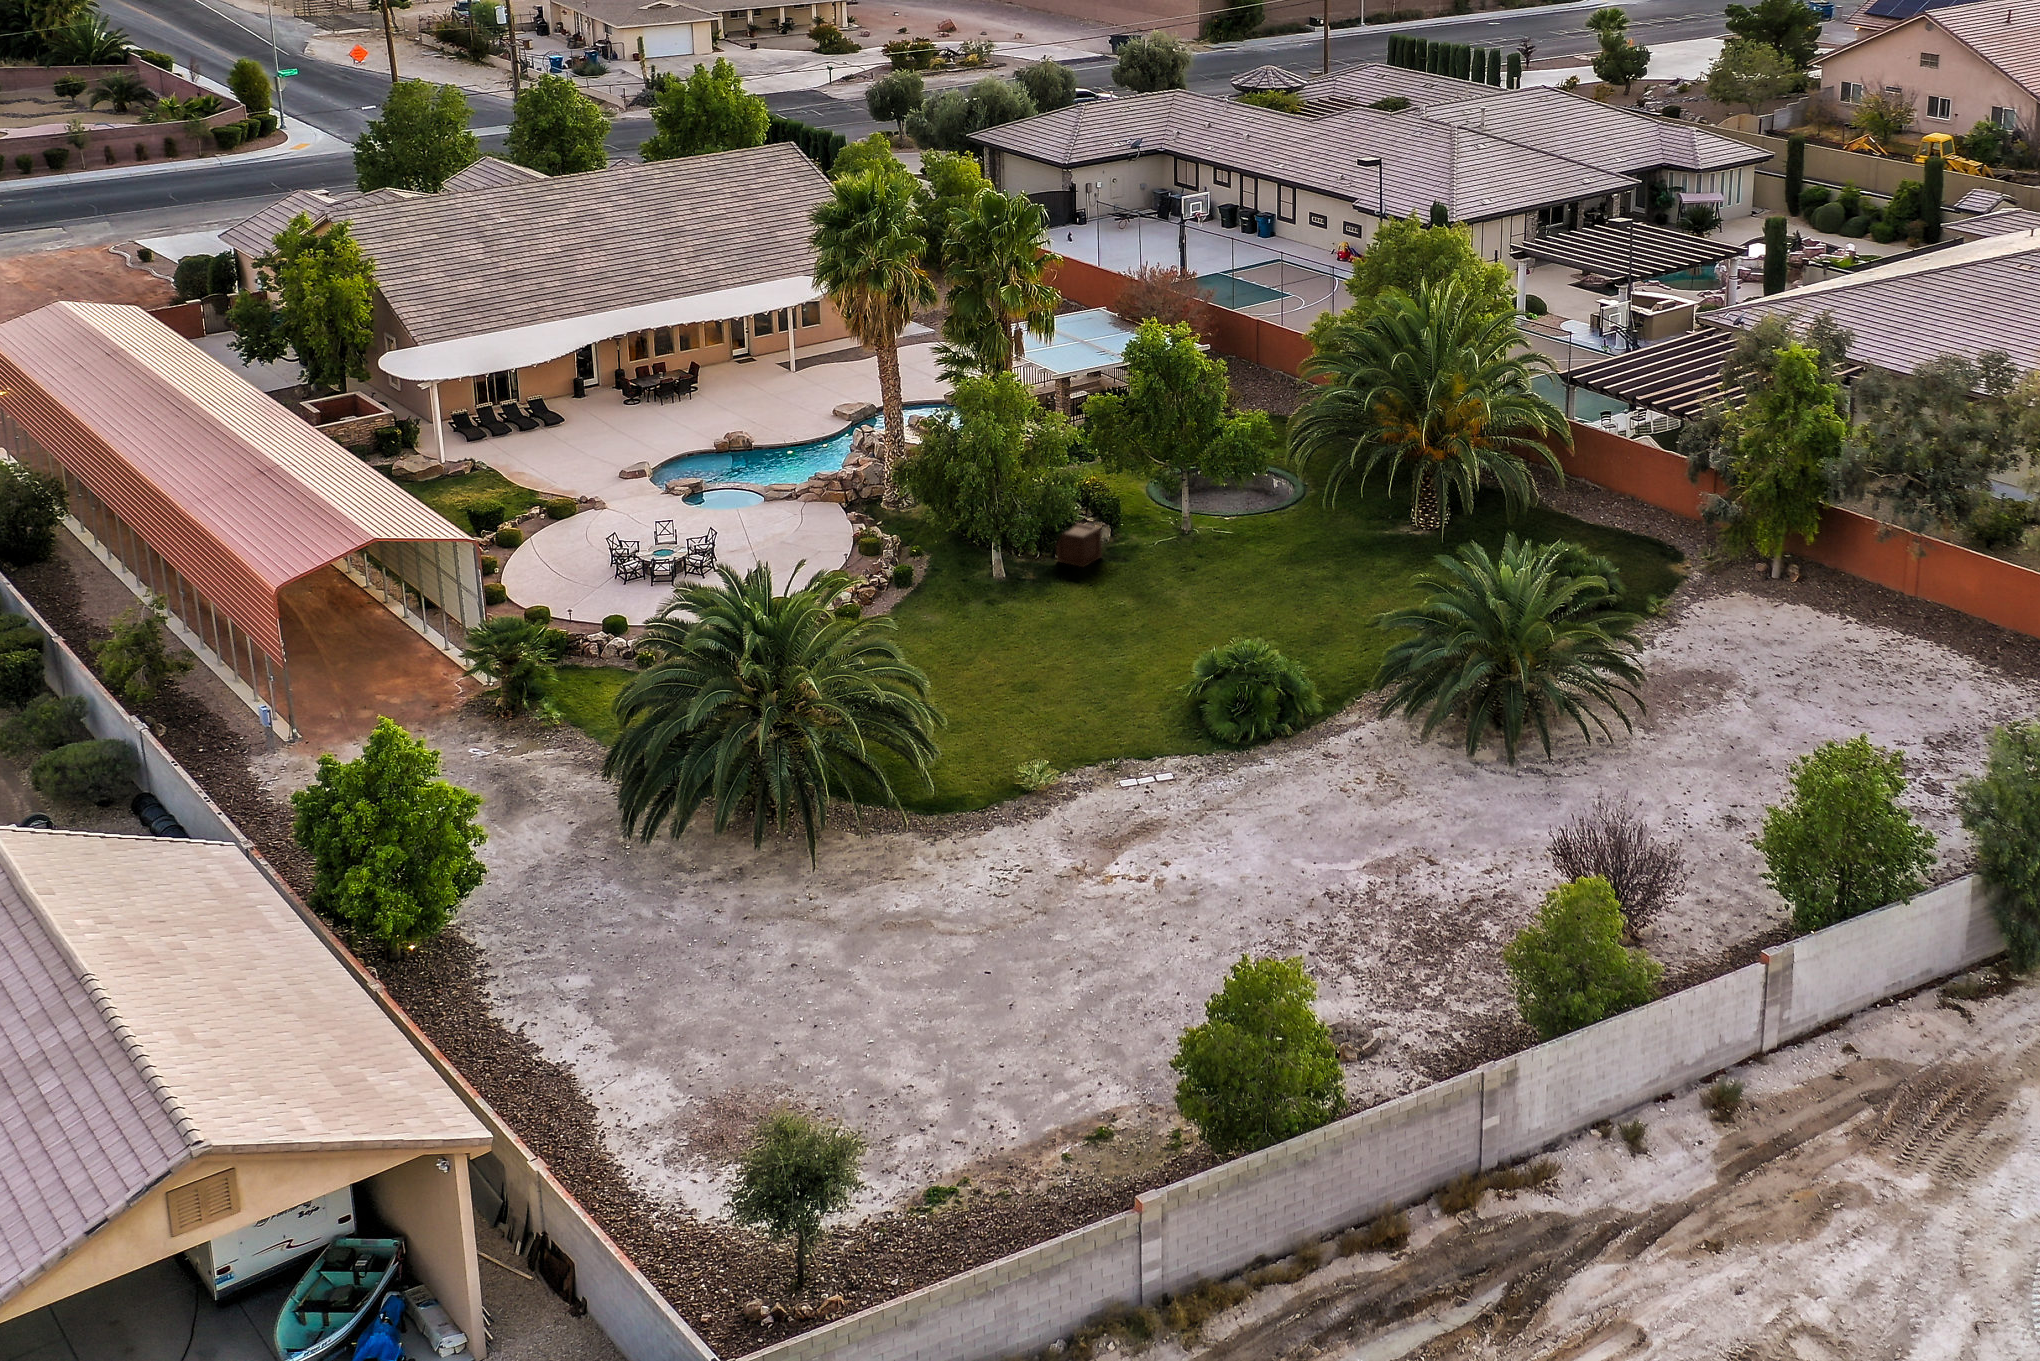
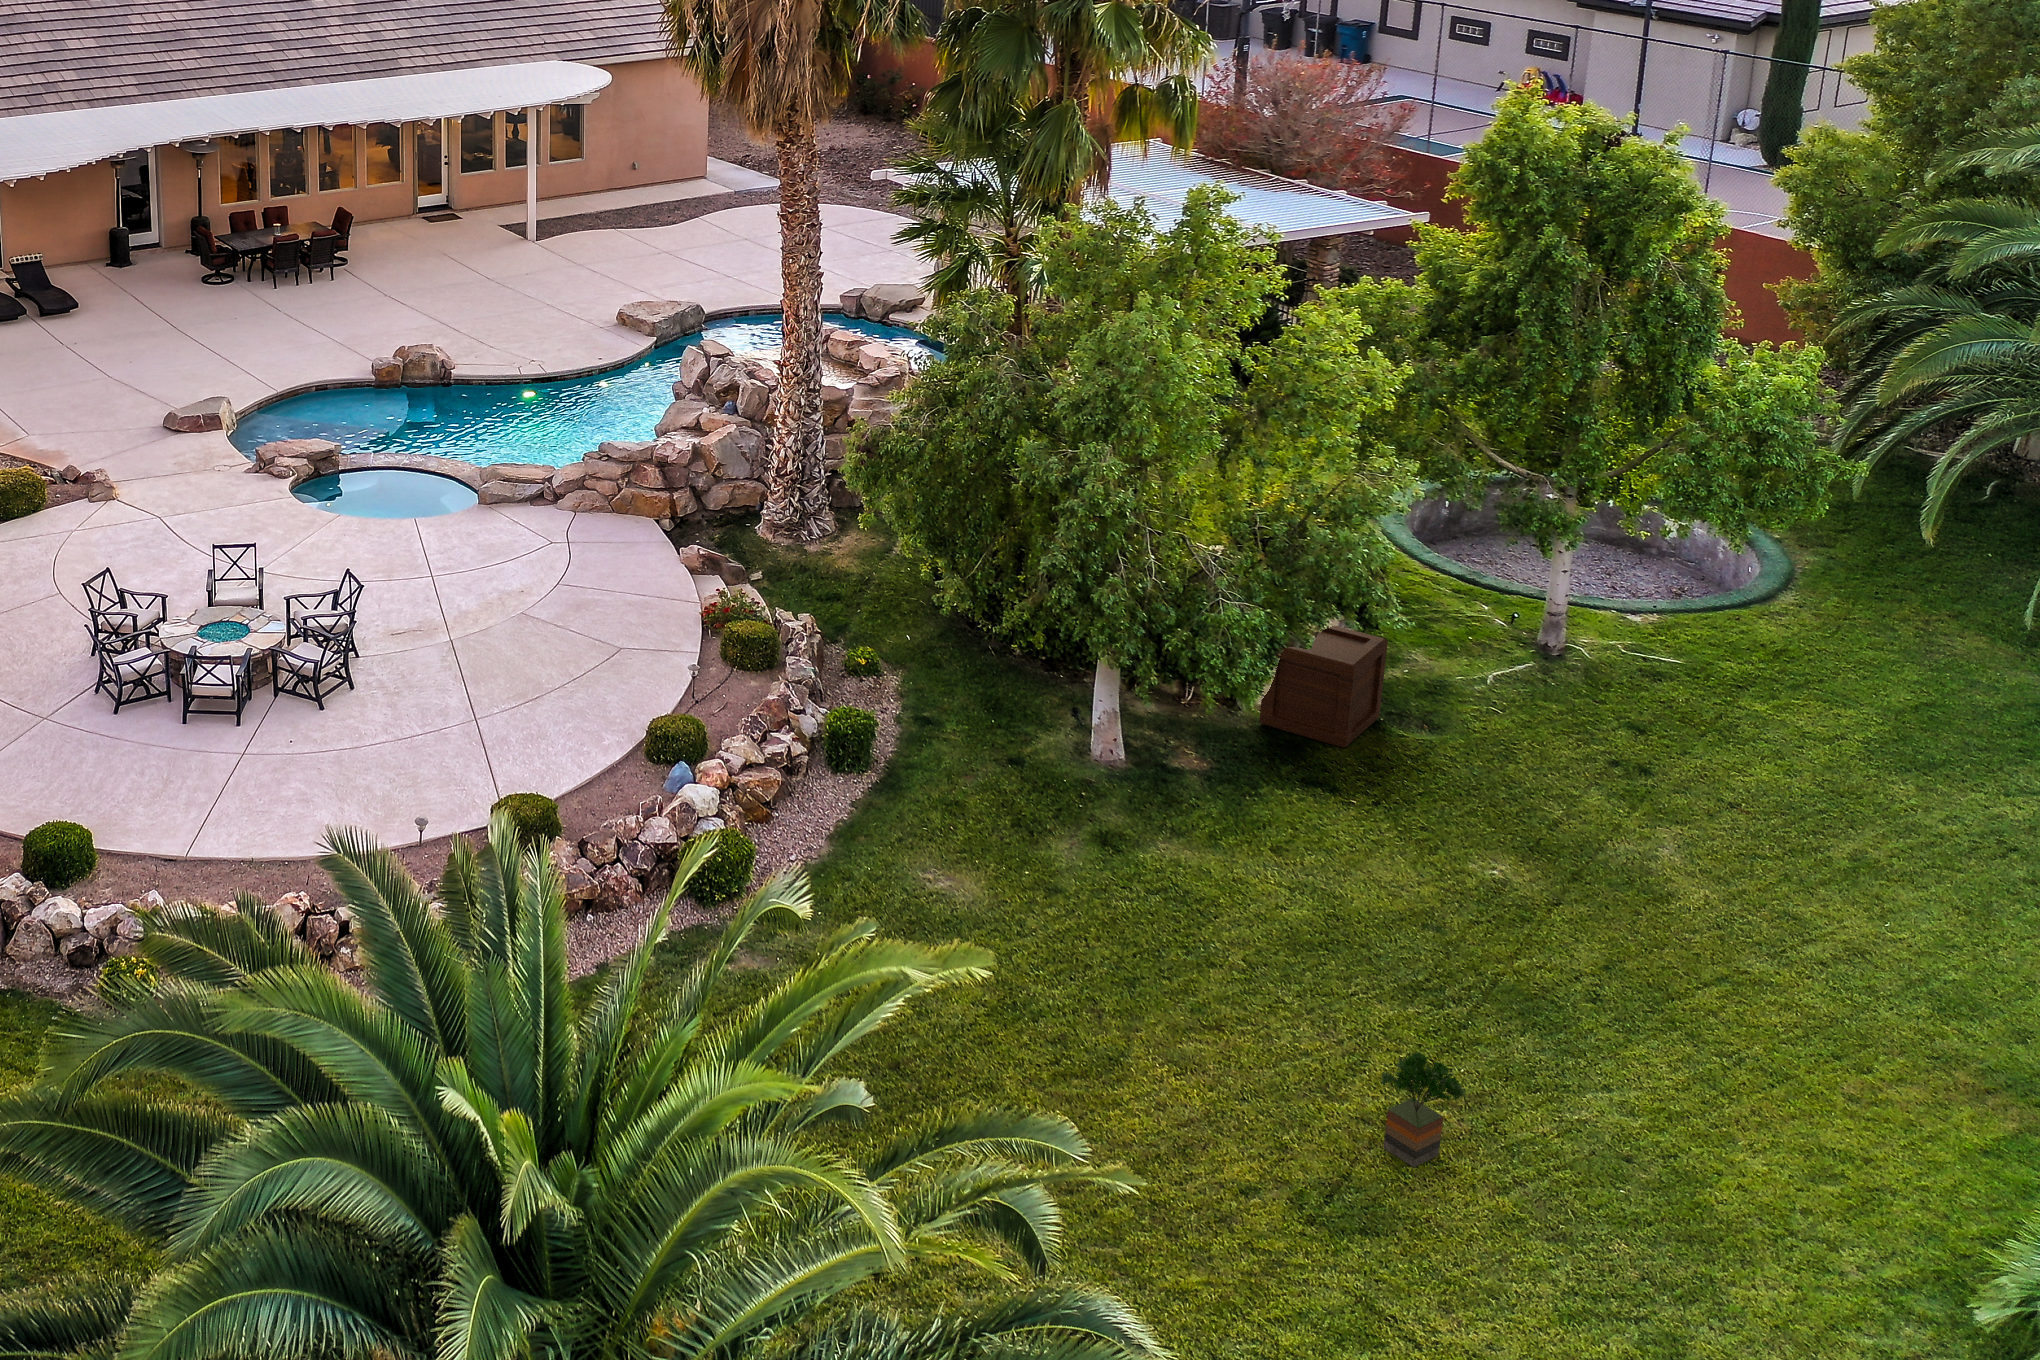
potted tree: none [1034,639,1057,672] -> present [1381,1053,1466,1167]

